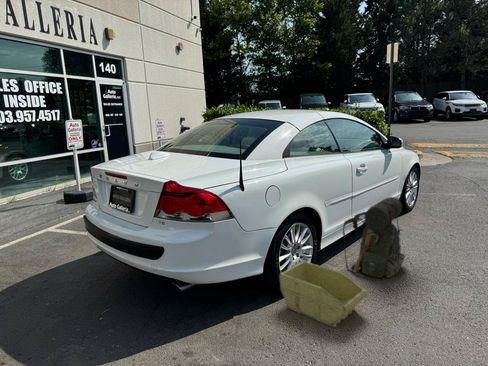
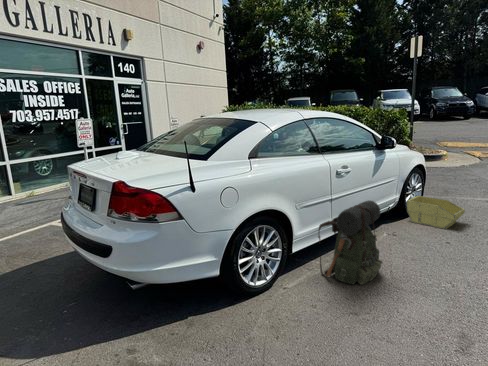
storage bin: present [279,261,367,327] -> present [407,196,465,229]

